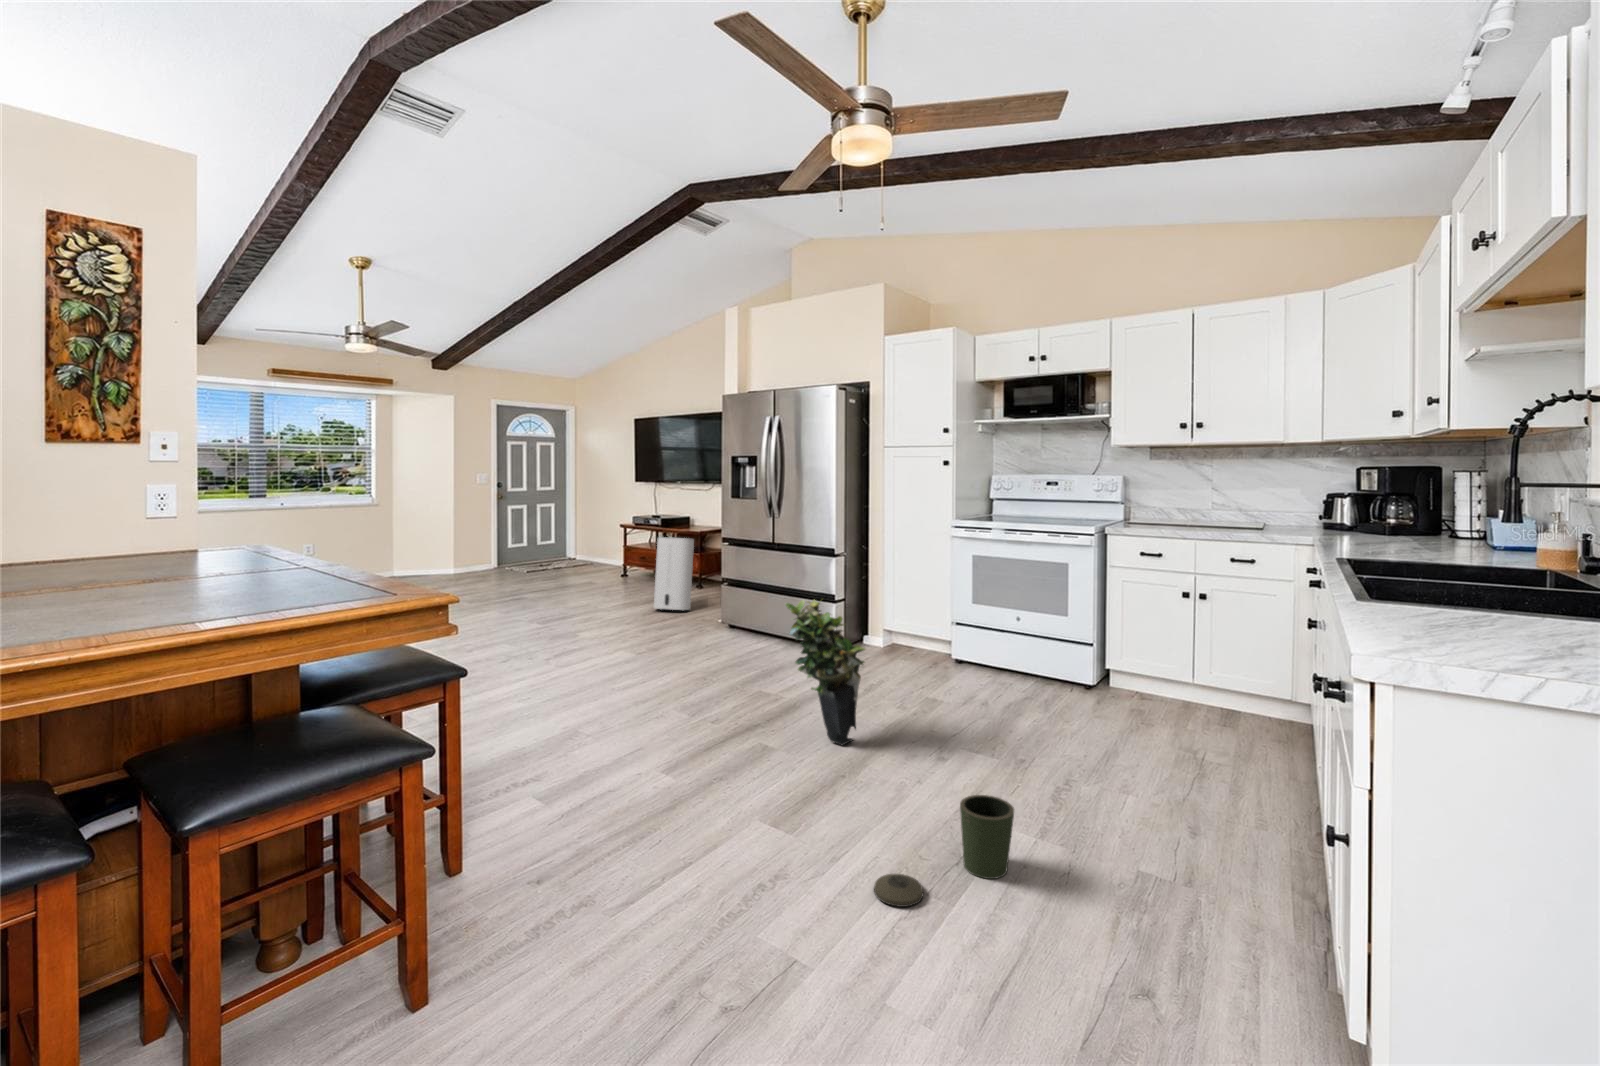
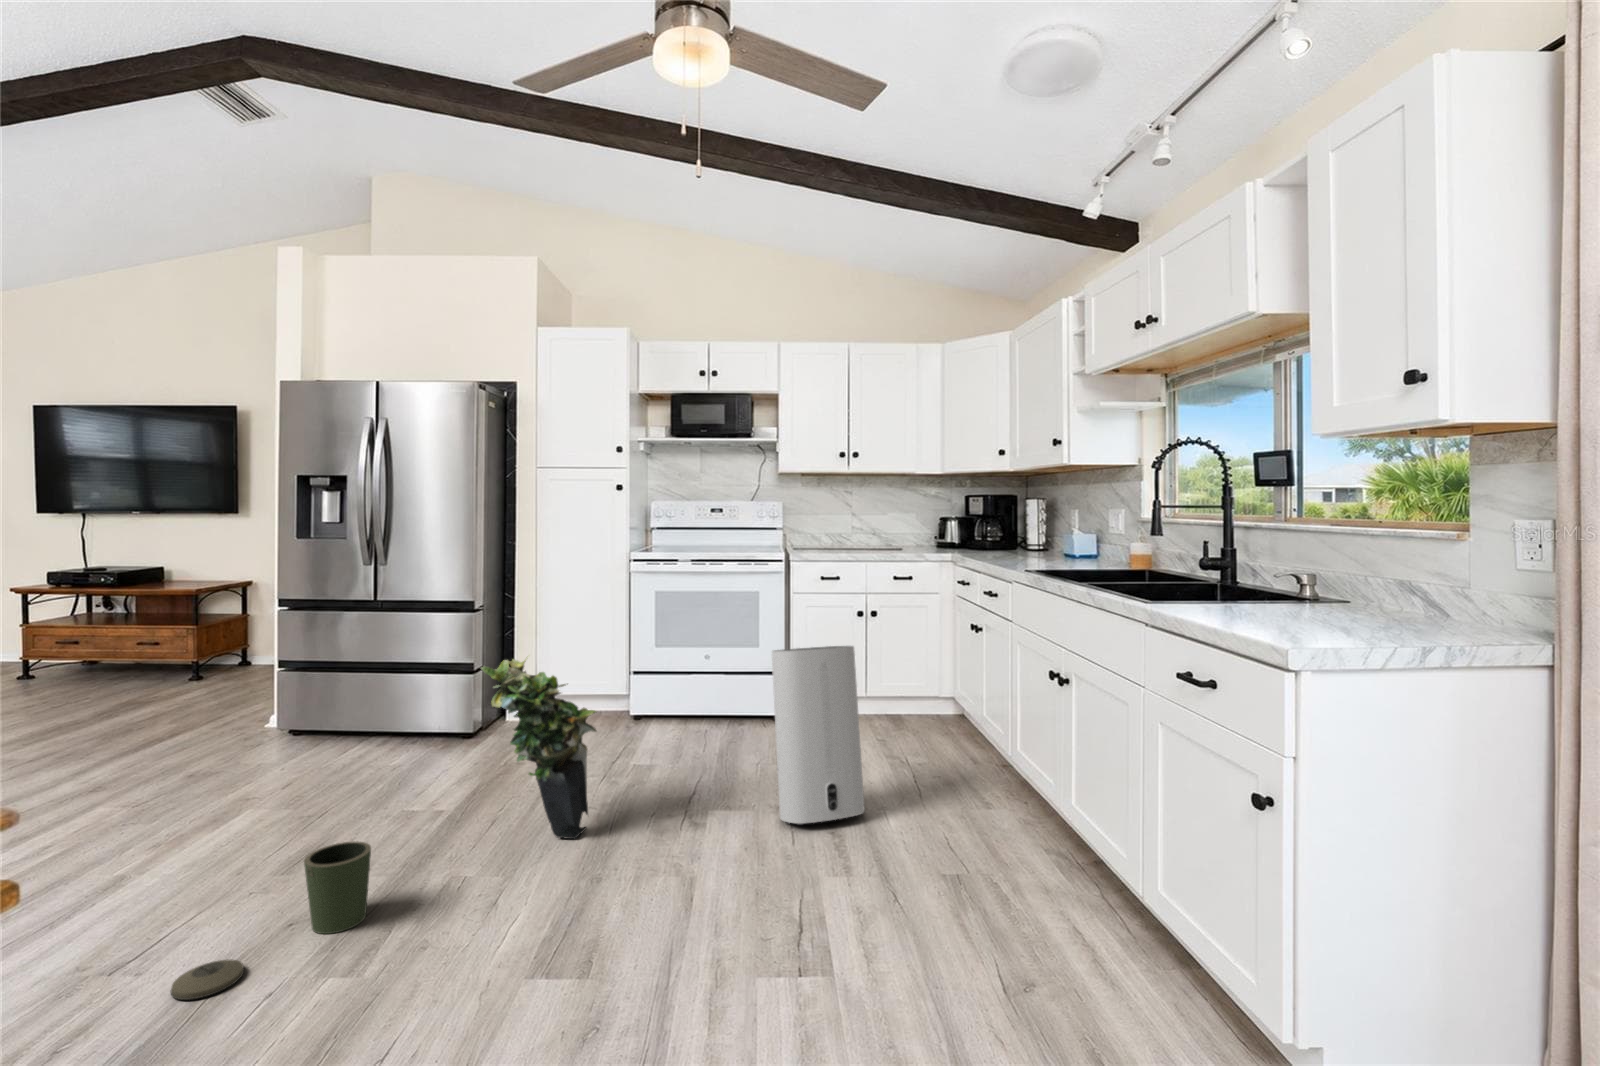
air purifier: present [654,537,694,610] -> present [772,646,865,824]
trash can: present [874,795,1014,907] -> present [171,842,371,1000]

